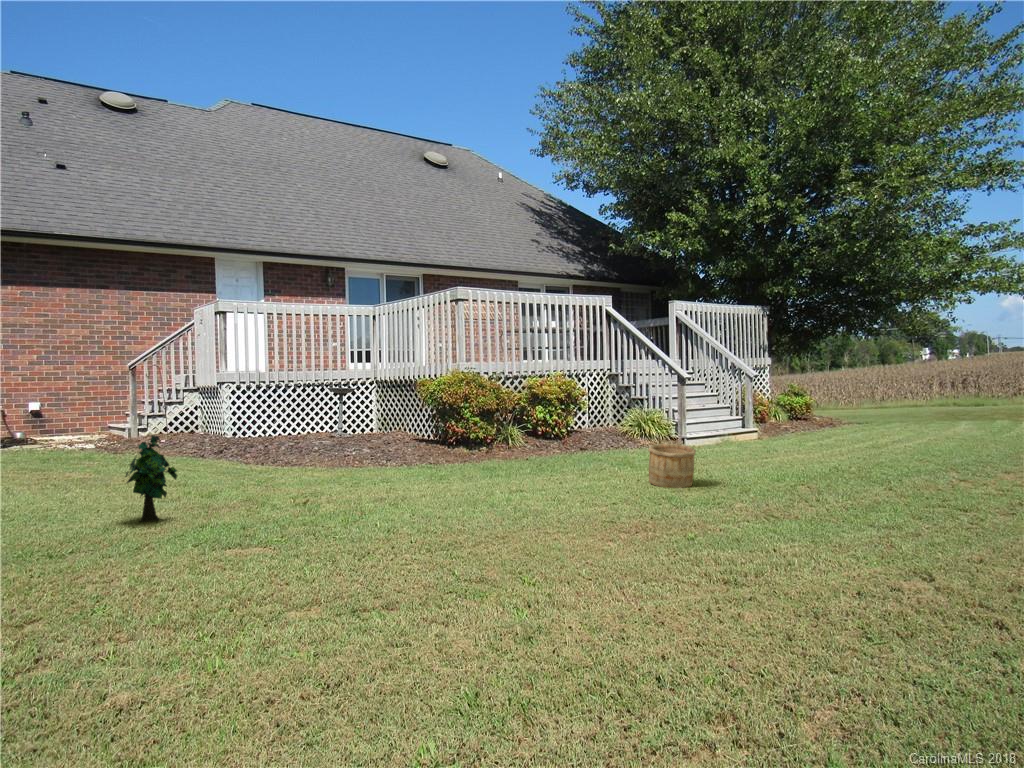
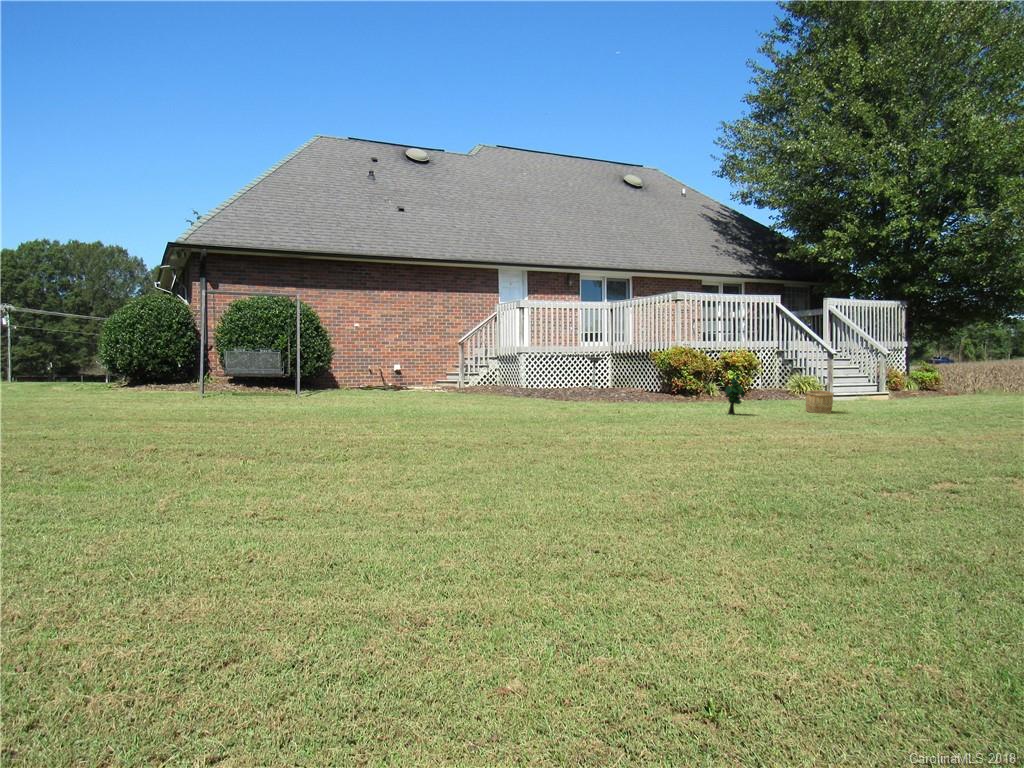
decorative plant: present [125,435,177,522] -> present [723,377,745,415]

